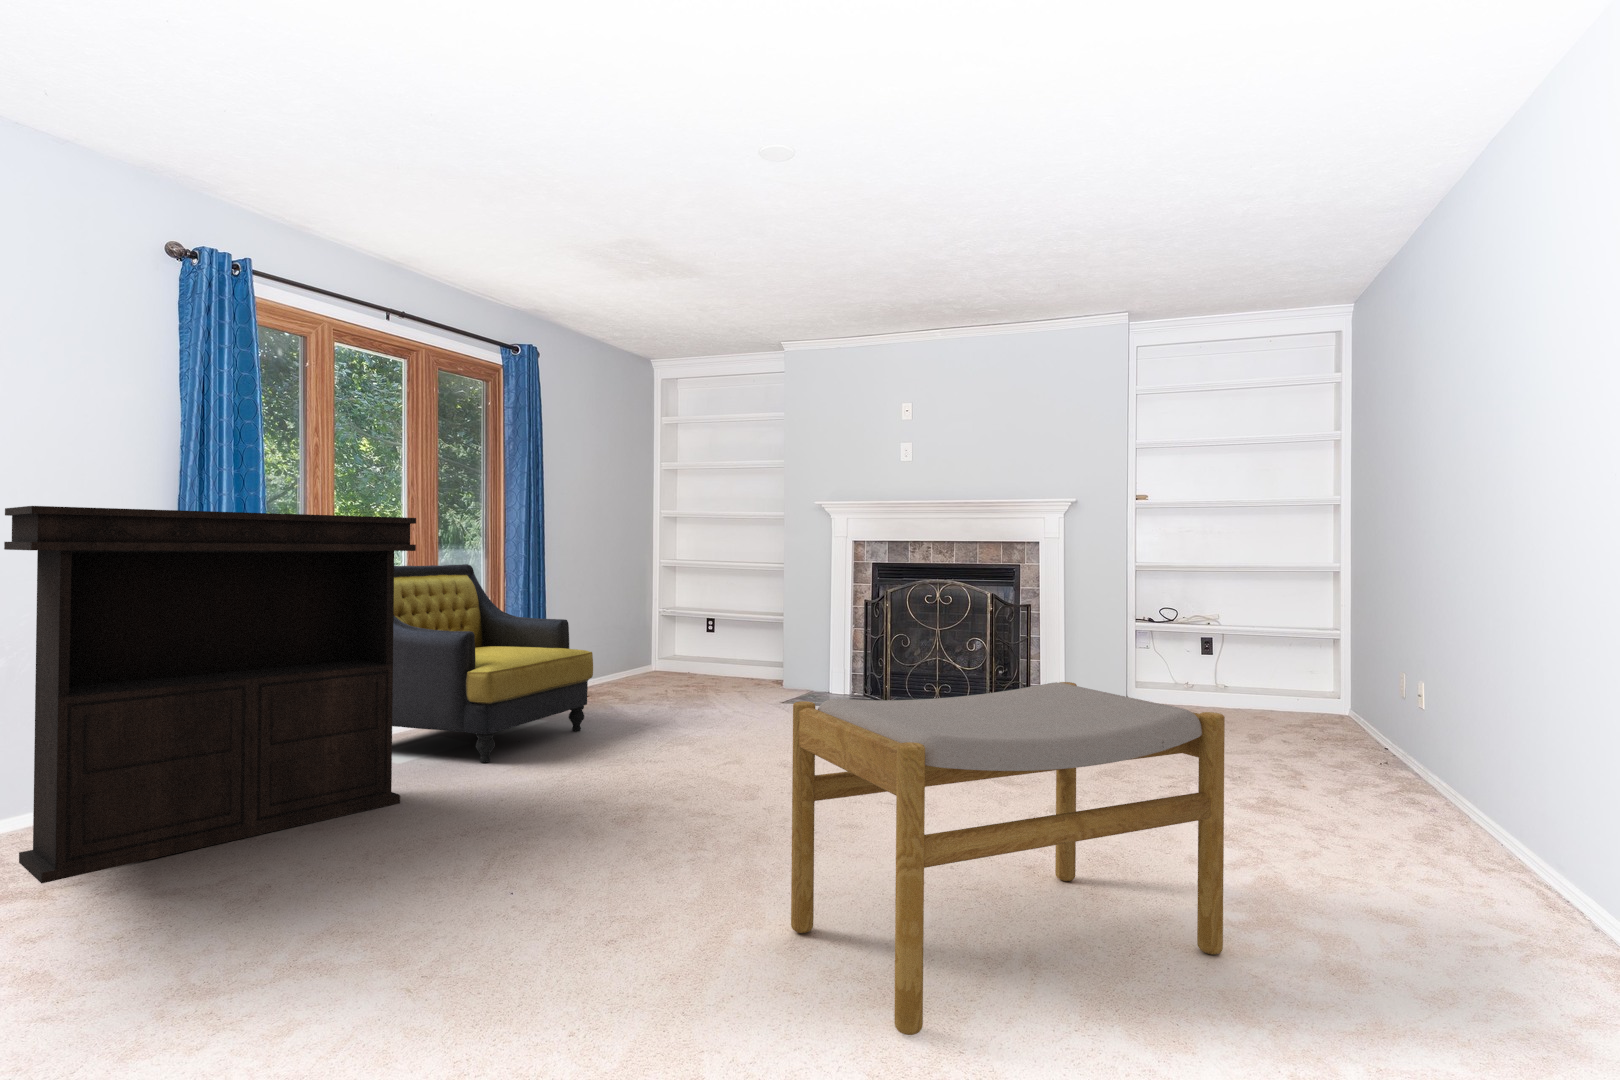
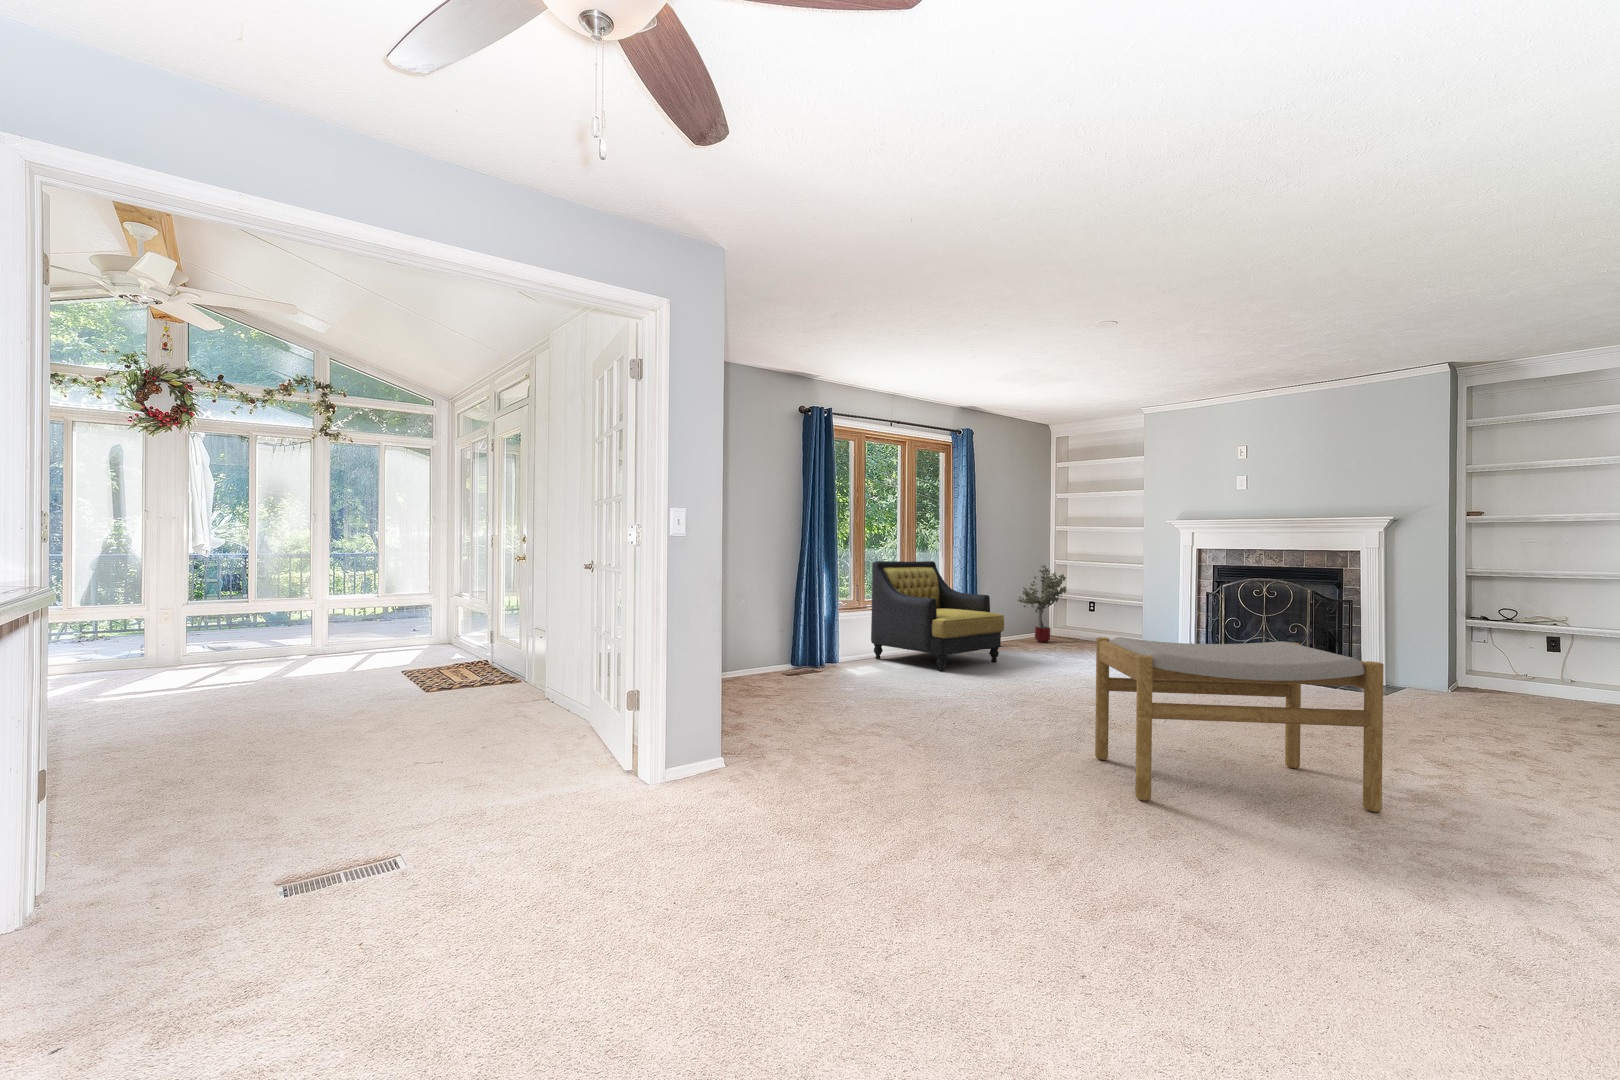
console table: present [4,506,416,883] -> none [748,534,908,692]
potted tree: none [607,566,681,686] -> present [1018,565,1067,643]

